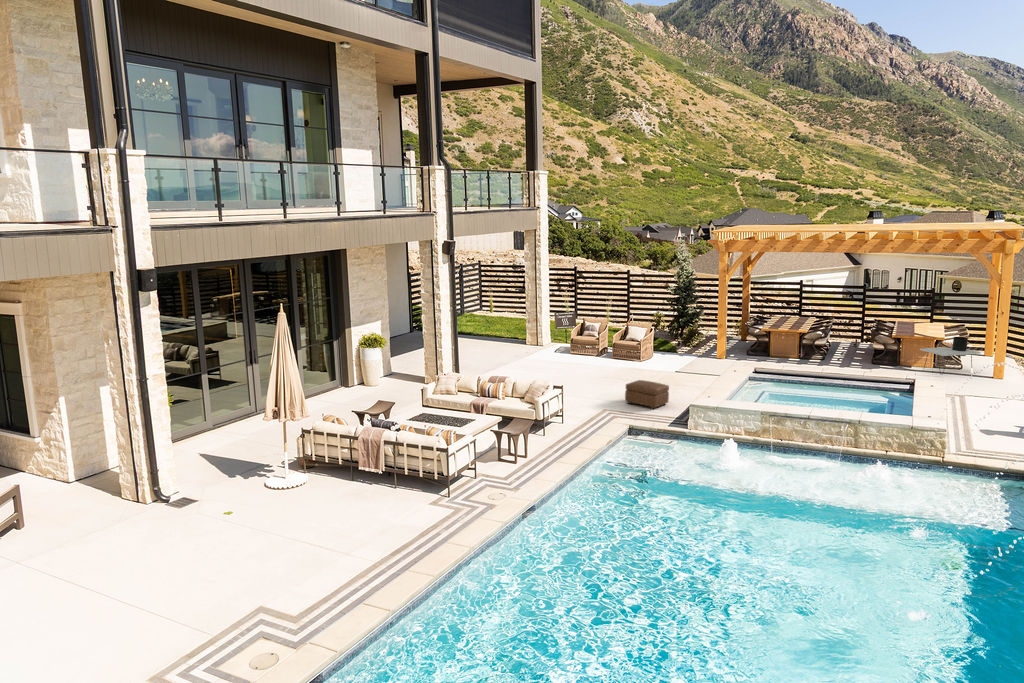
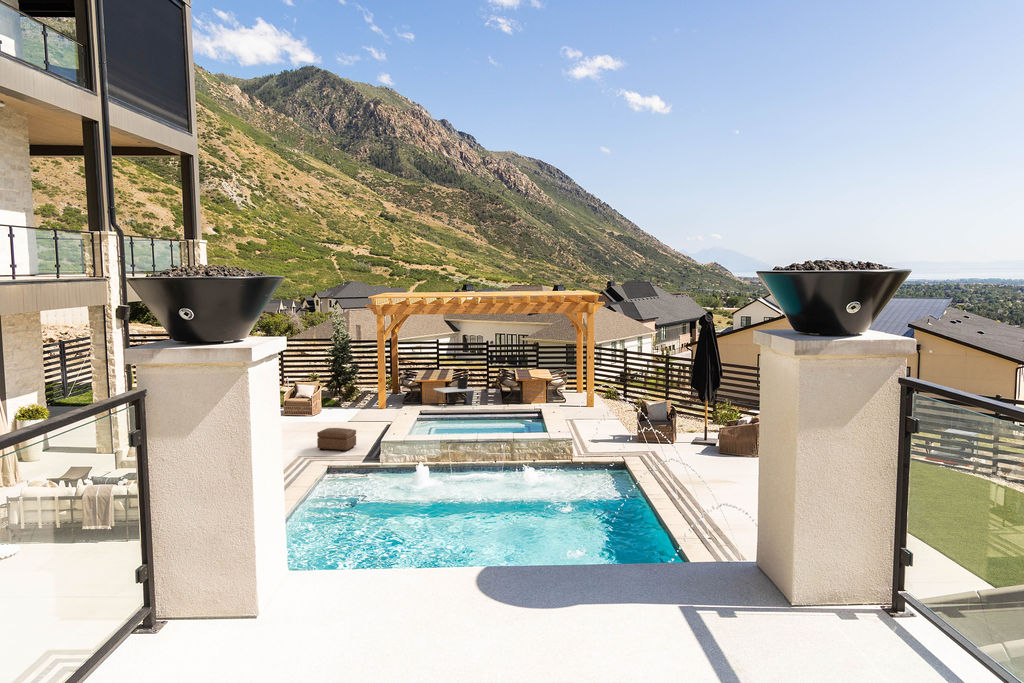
side table: present [920,337,981,366] -> present [433,378,475,405]

